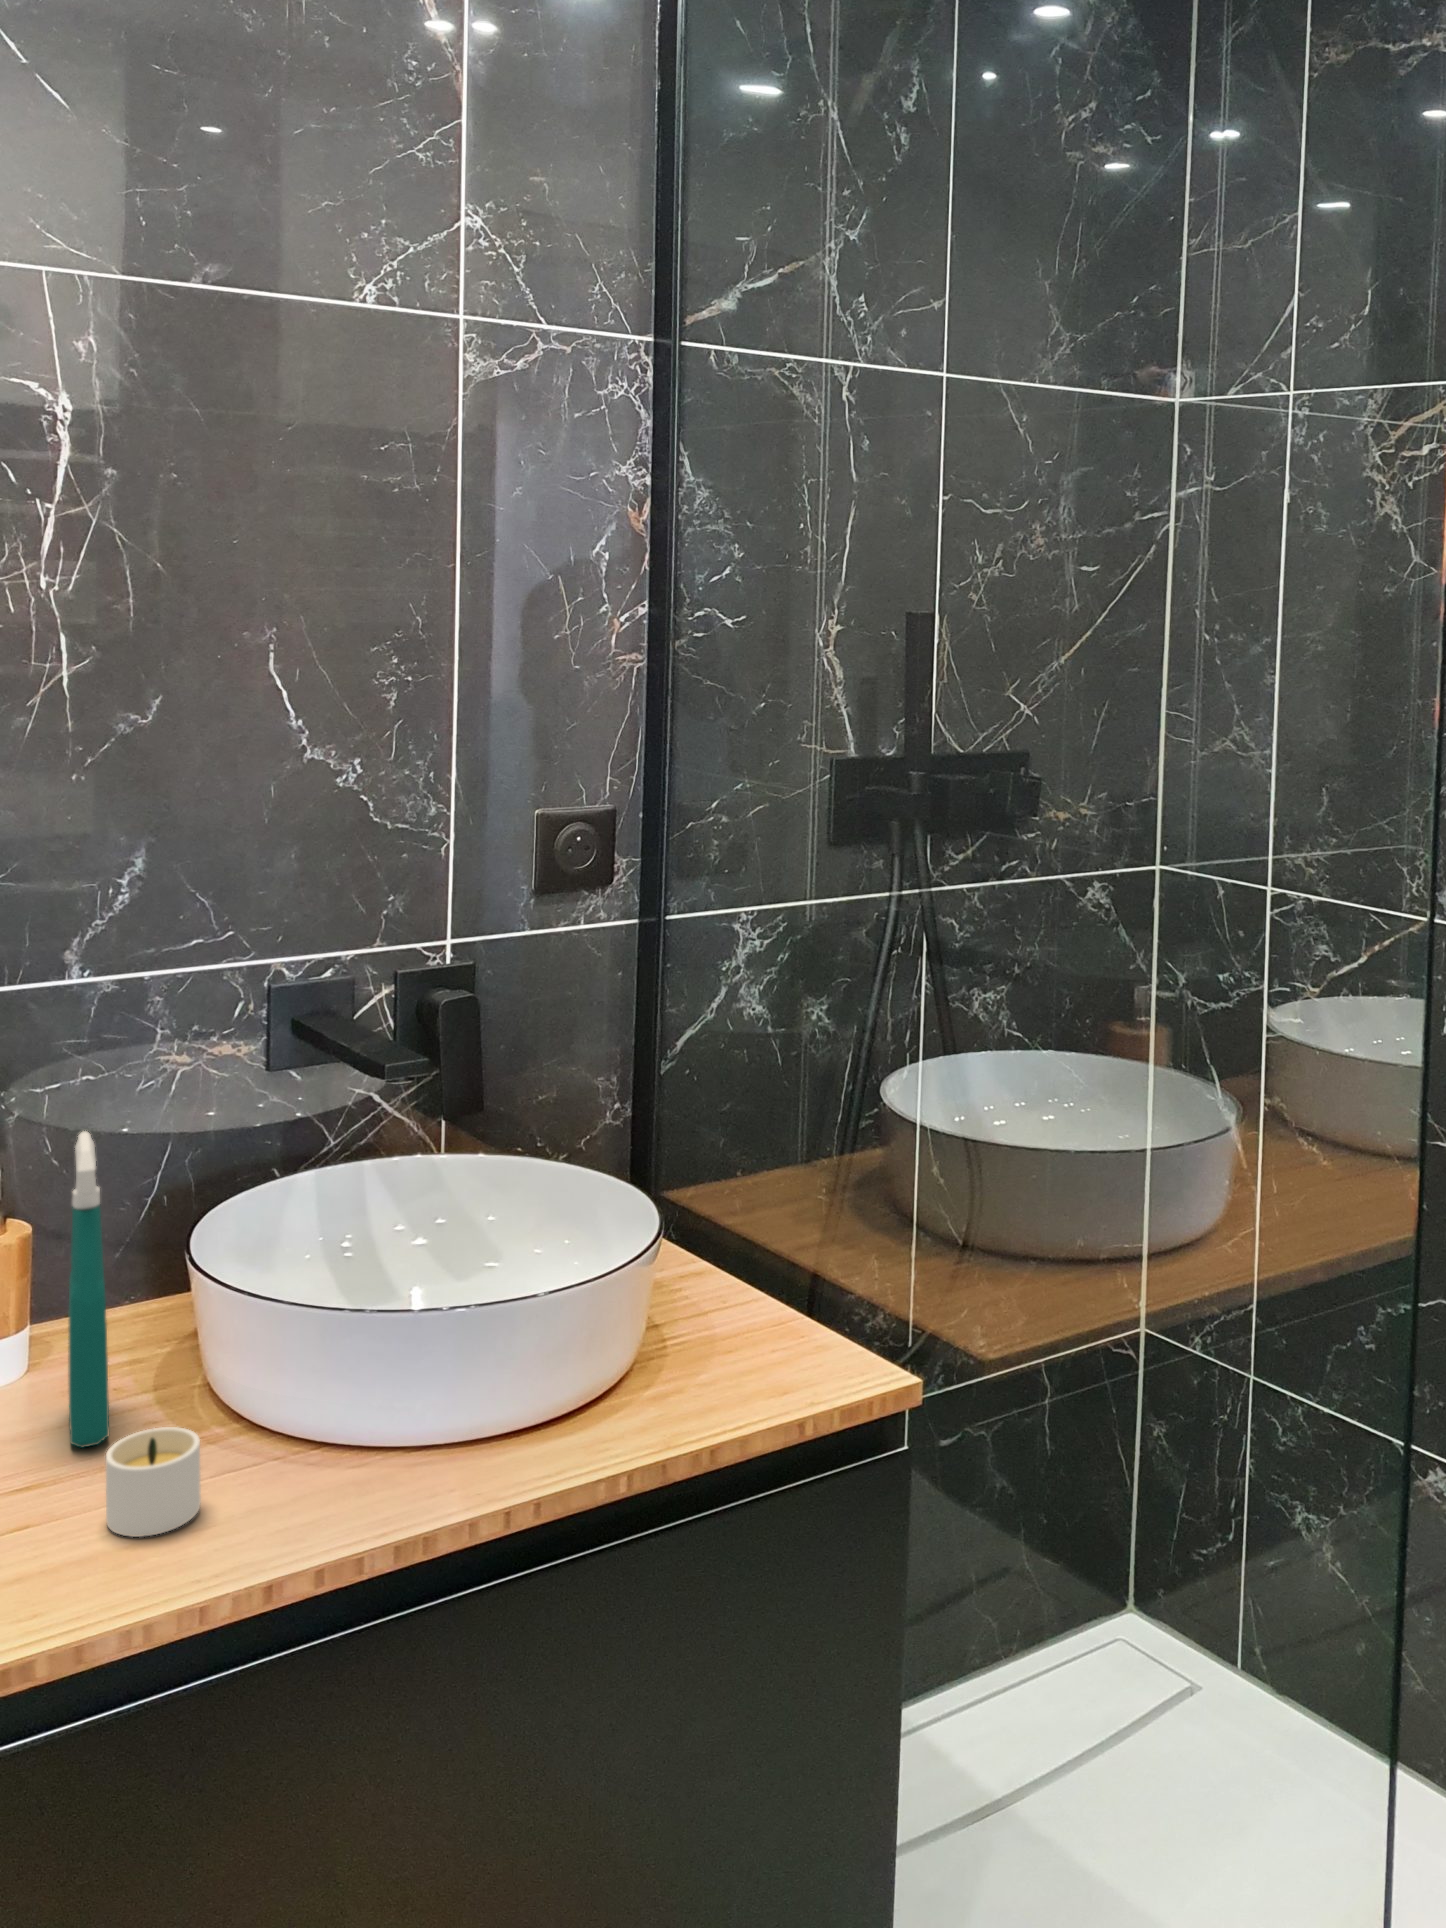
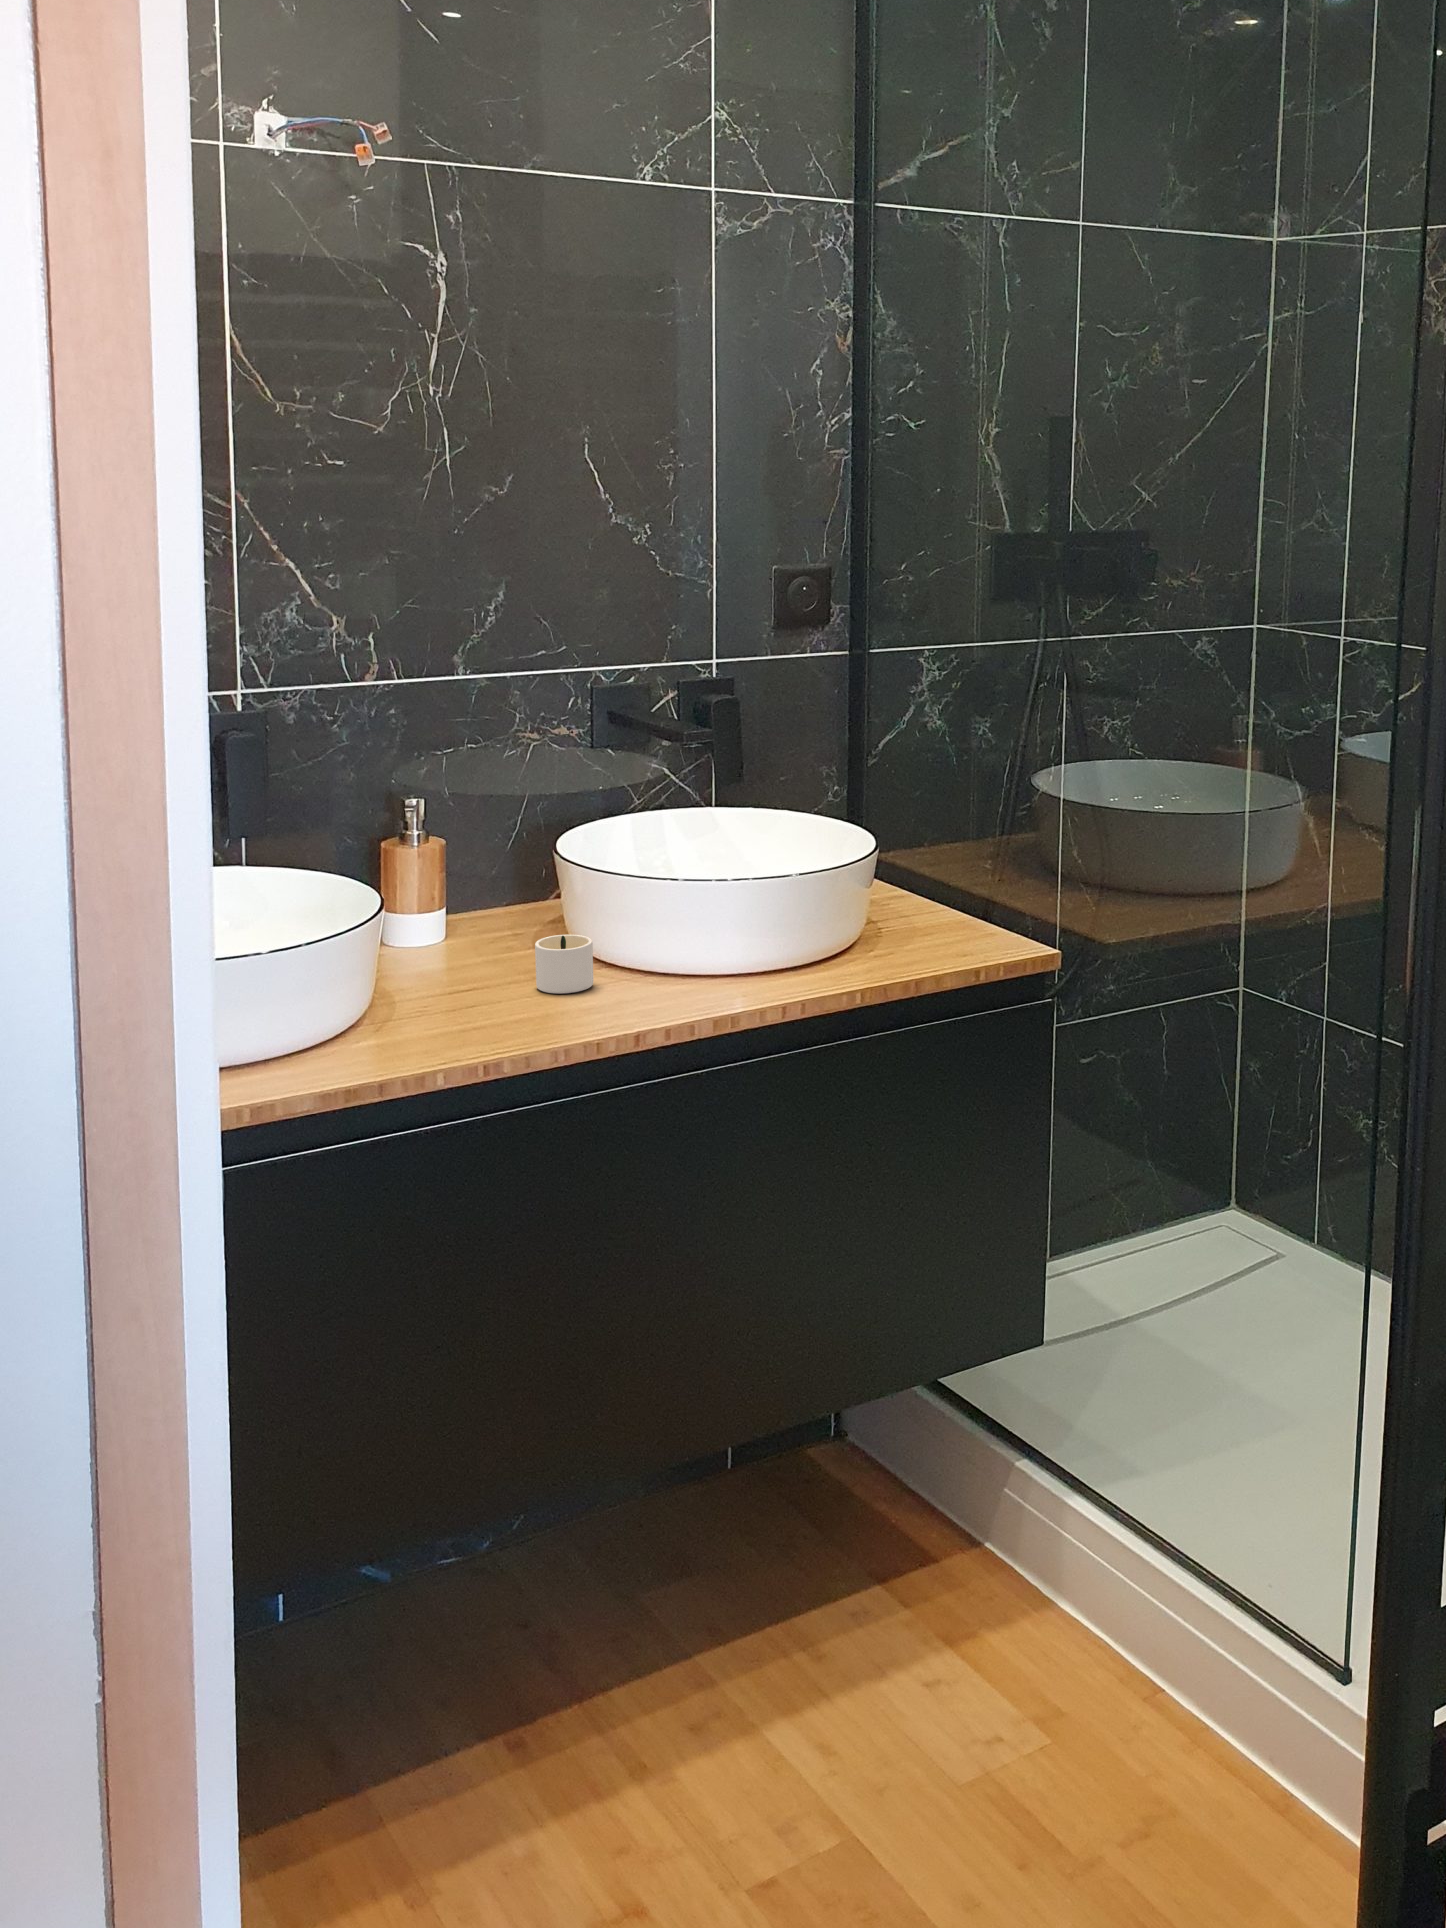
spray bottle: present [68,1131,109,1448] -> none [487,759,522,961]

